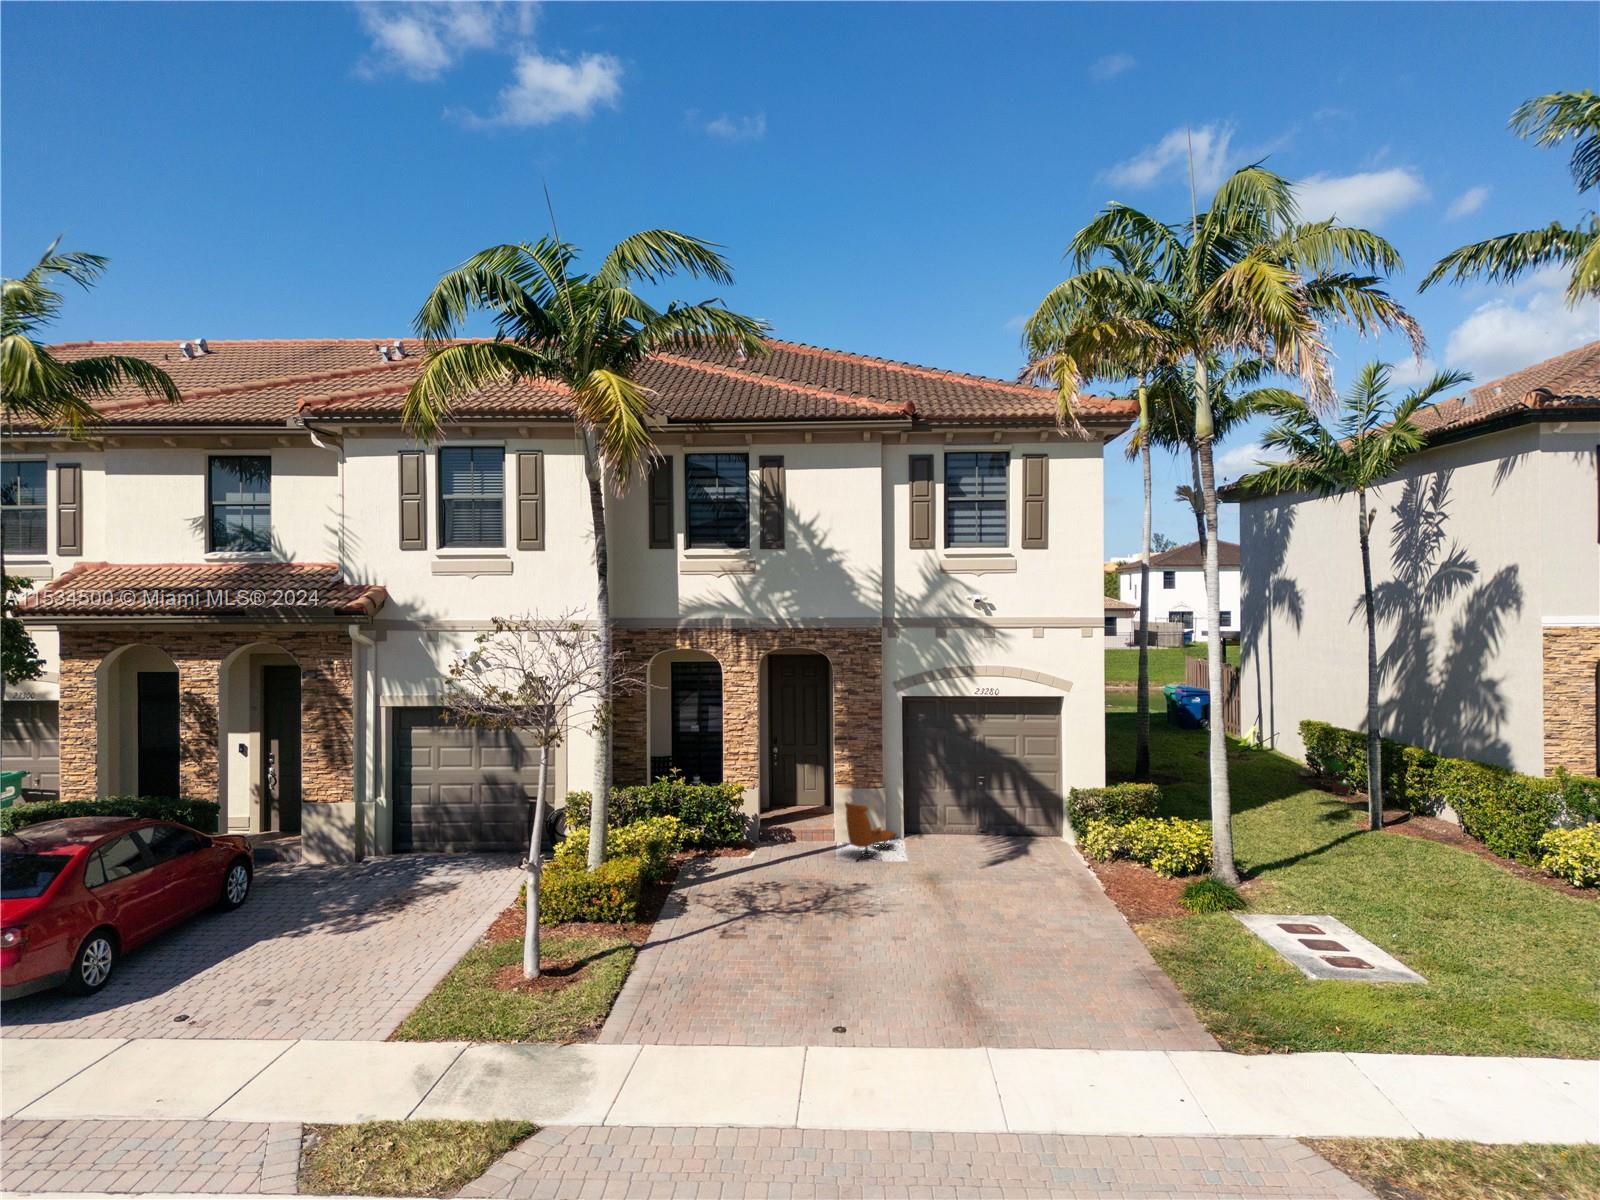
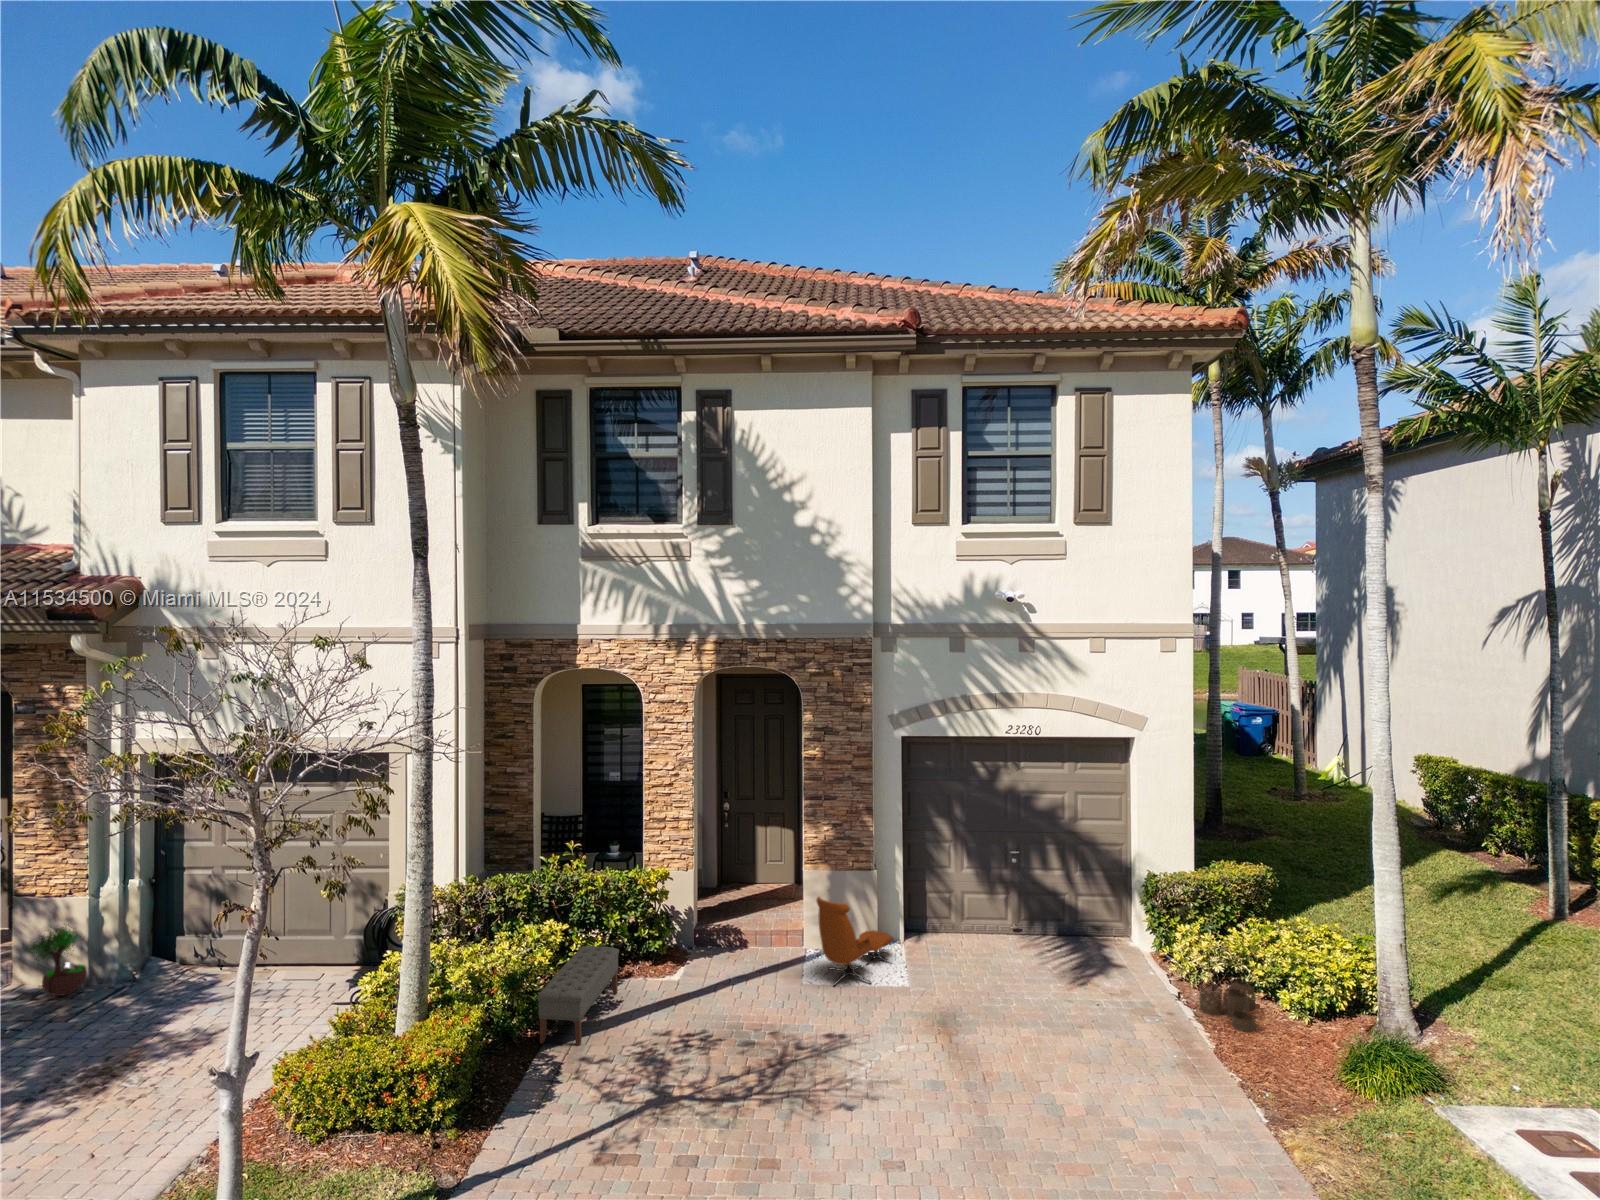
potted tree: present [1324,759,1351,795] -> present [26,924,87,996]
bench: none [667,834,713,889] -> present [537,946,619,1046]
woven basket: none [1100,853,1138,883] -> present [1199,980,1256,1032]

